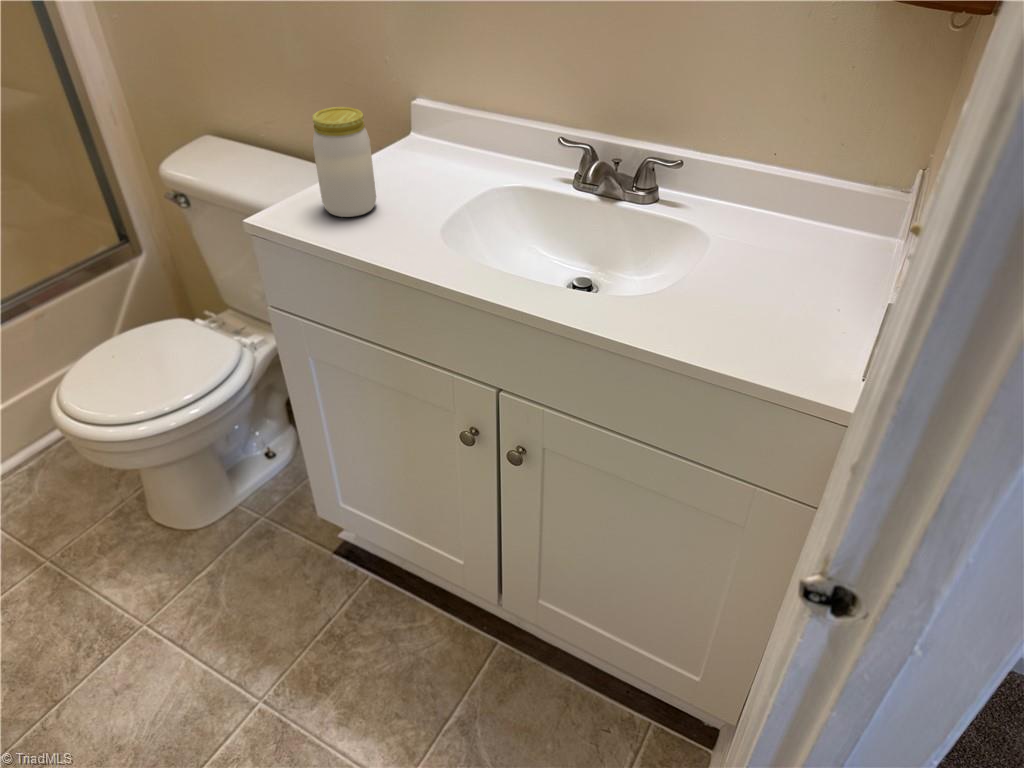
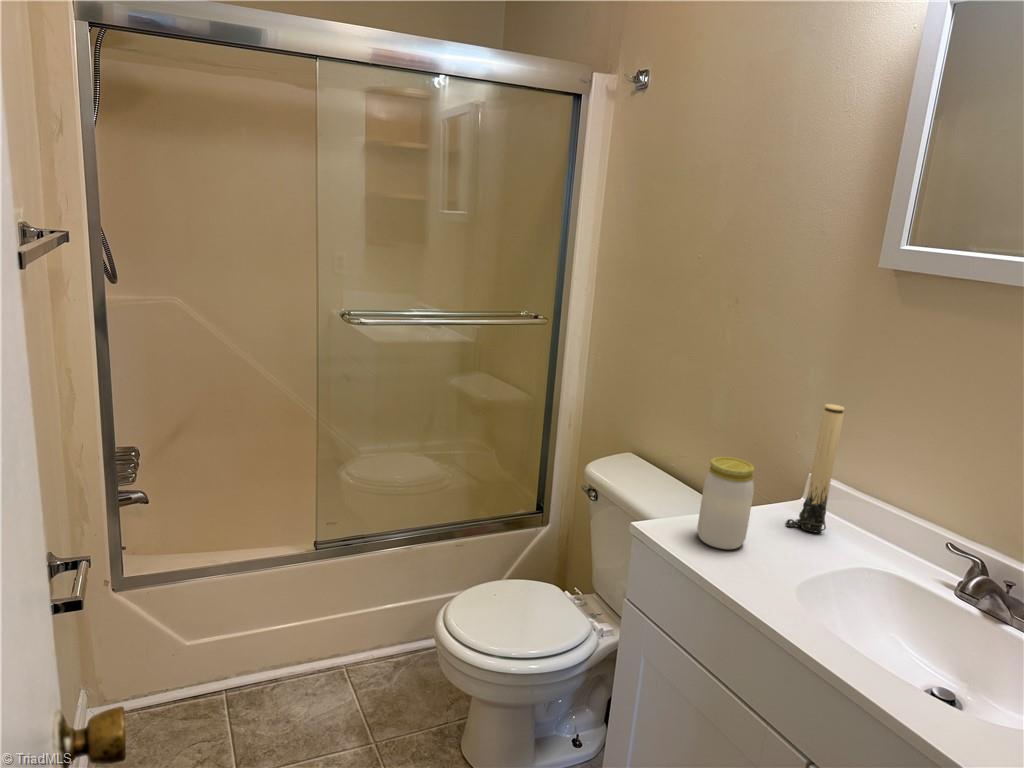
candle: none [408,13,448,170] -> present [786,404,845,533]

